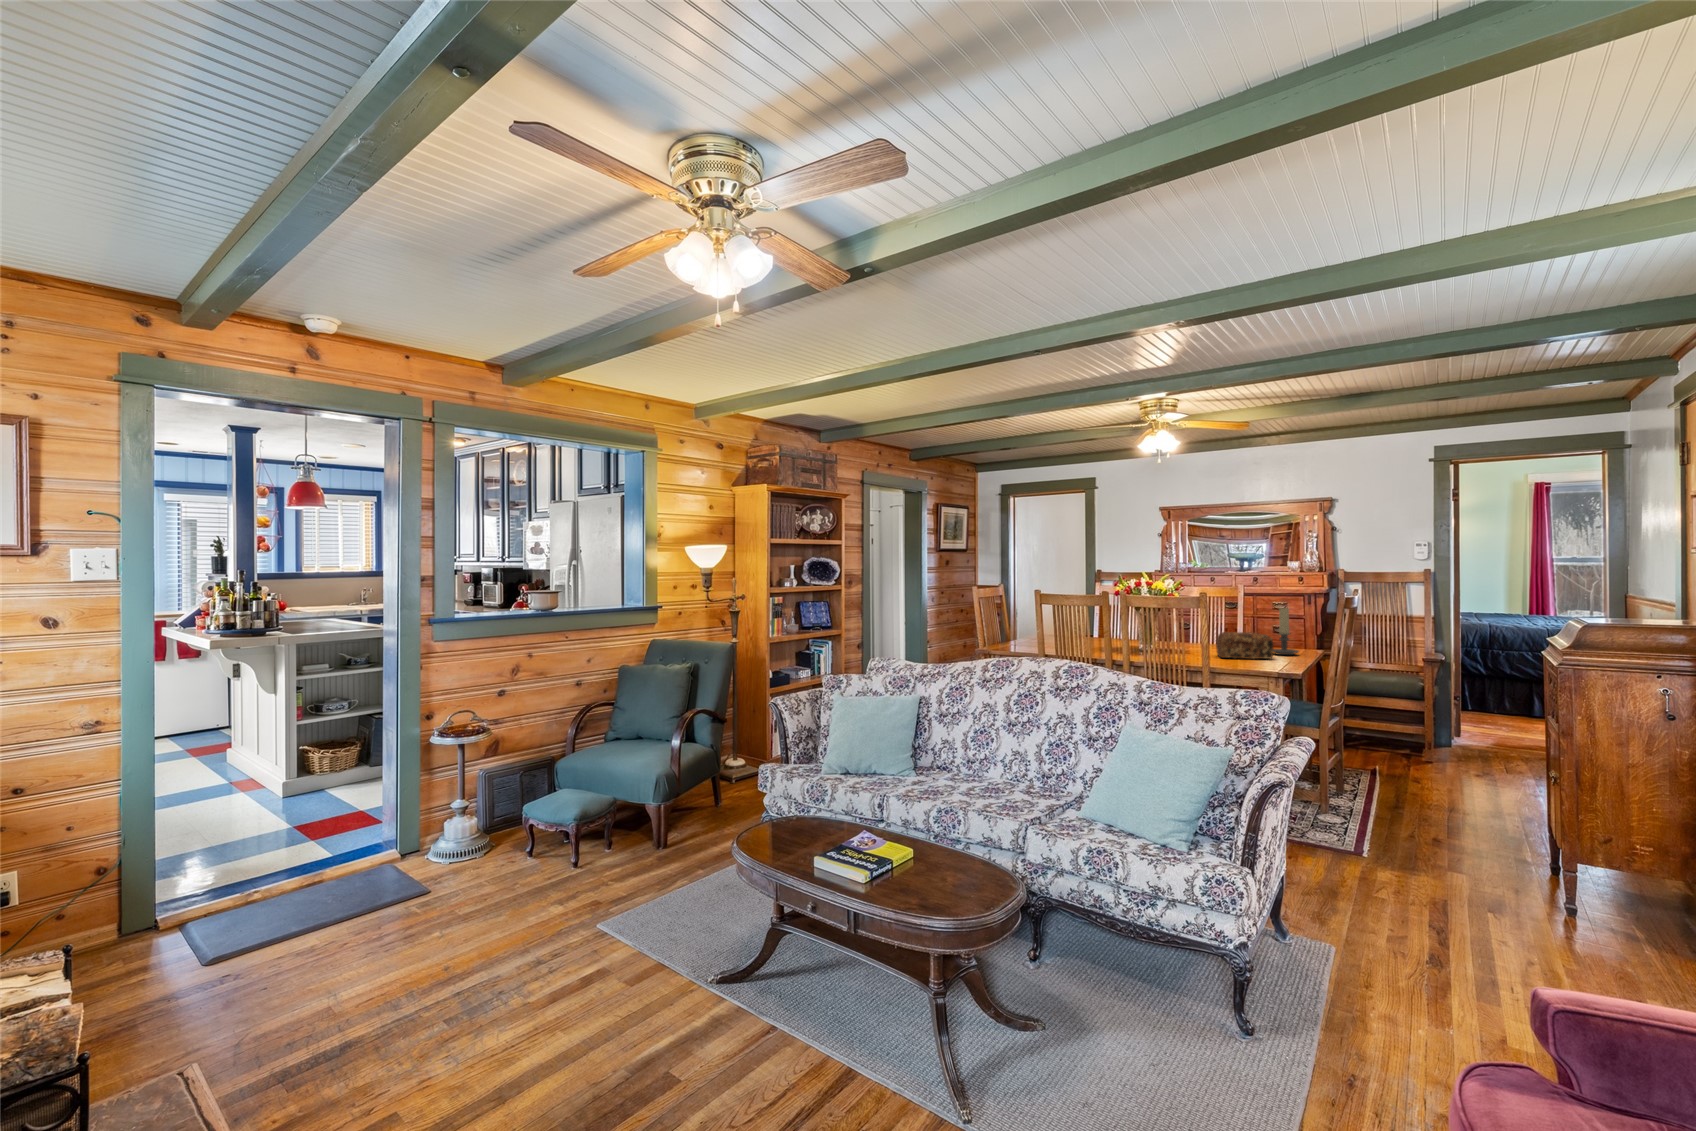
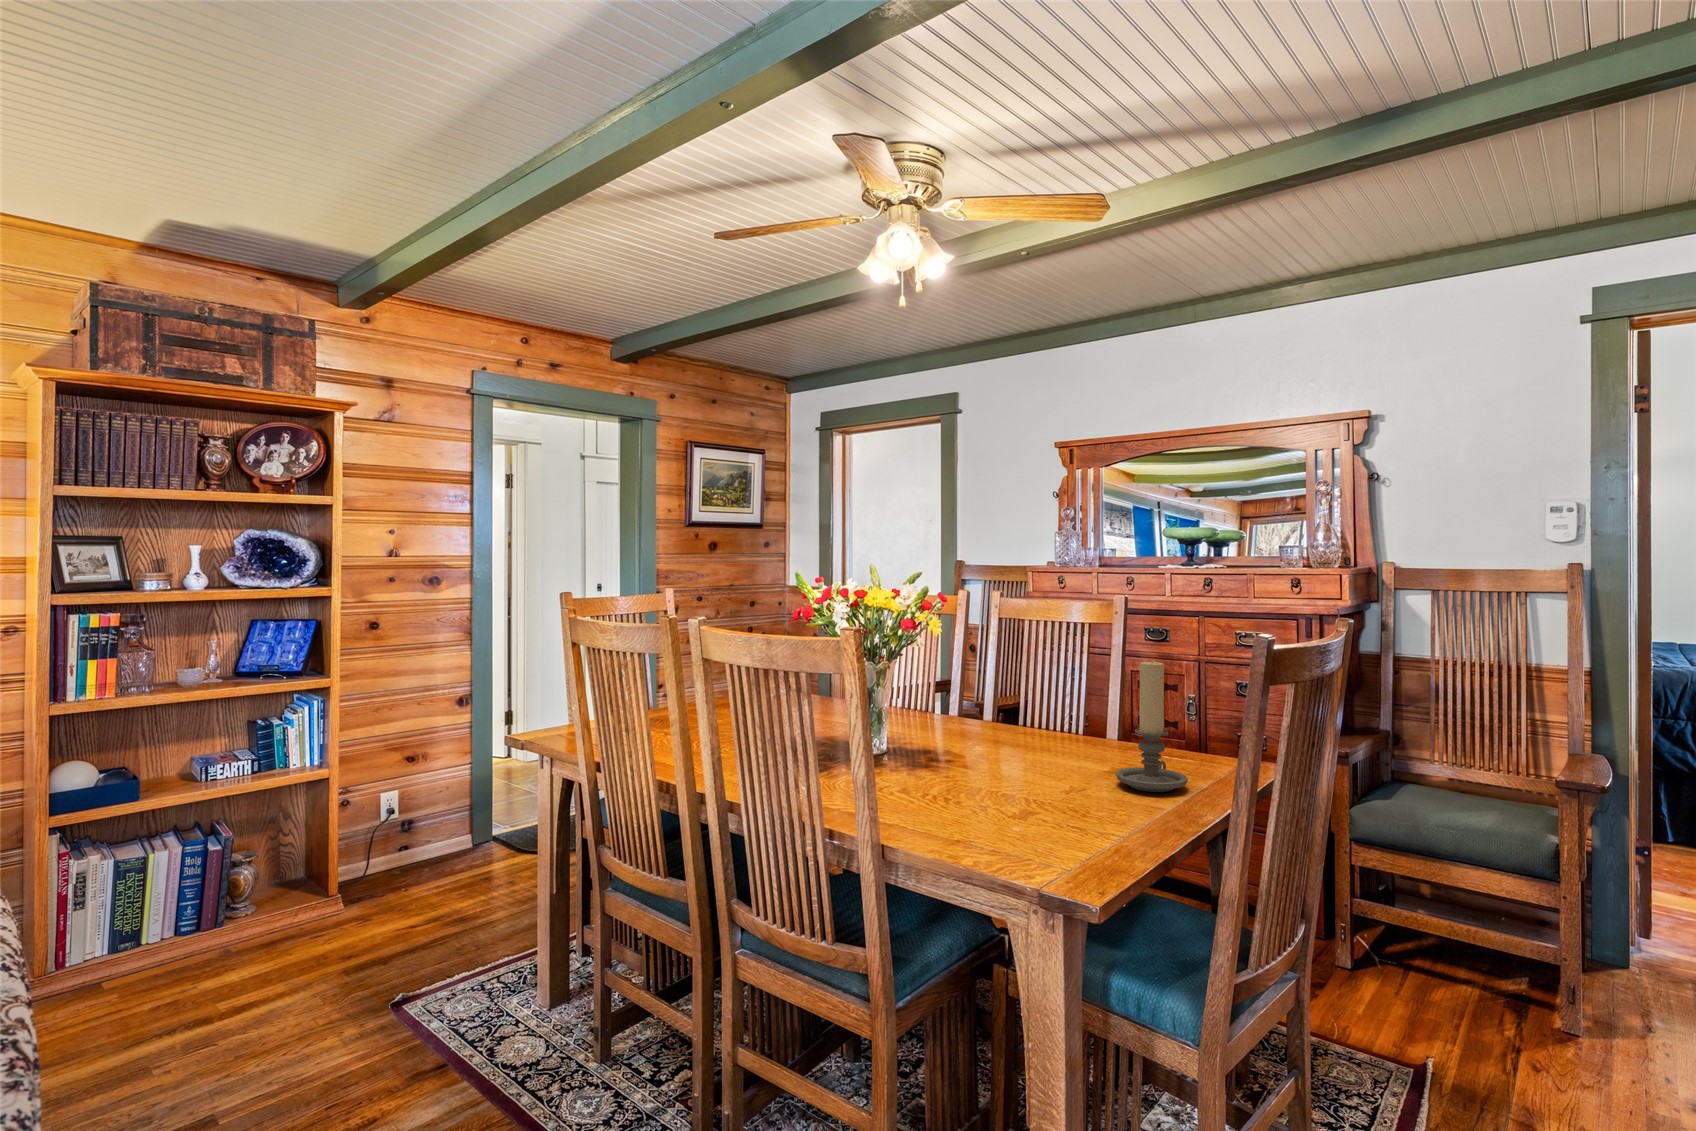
bread loaf: present [1216,632,1274,659] -> none [953,727,1094,811]

